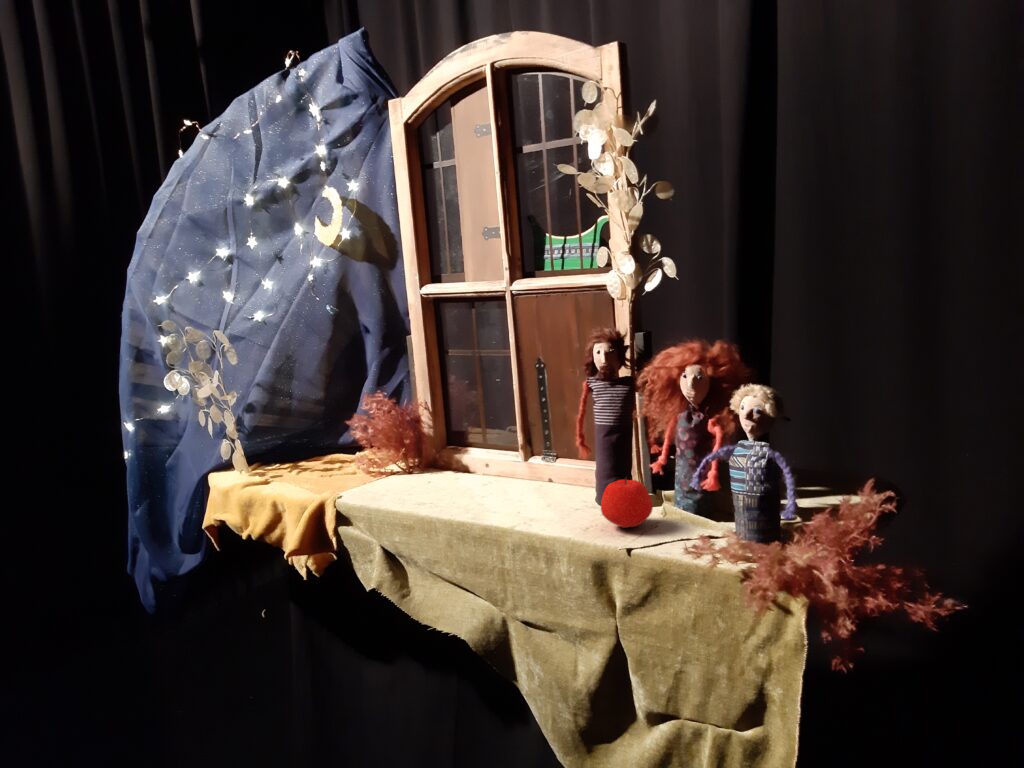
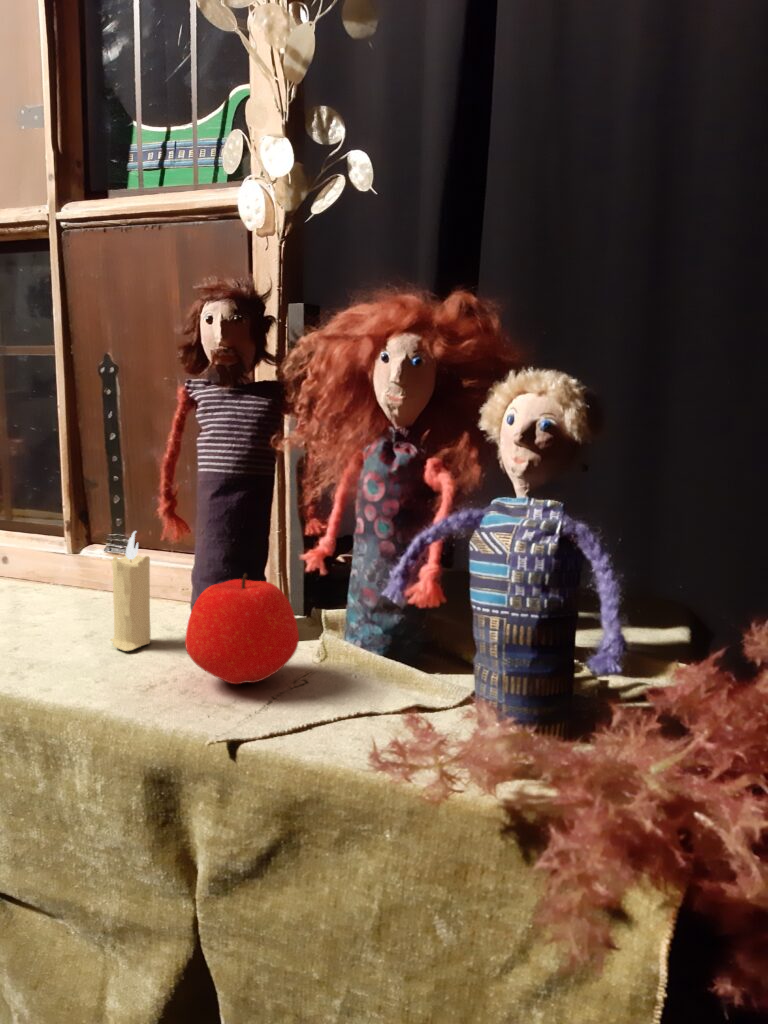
candle: none [559,456,579,514] -> present [110,531,151,651]

